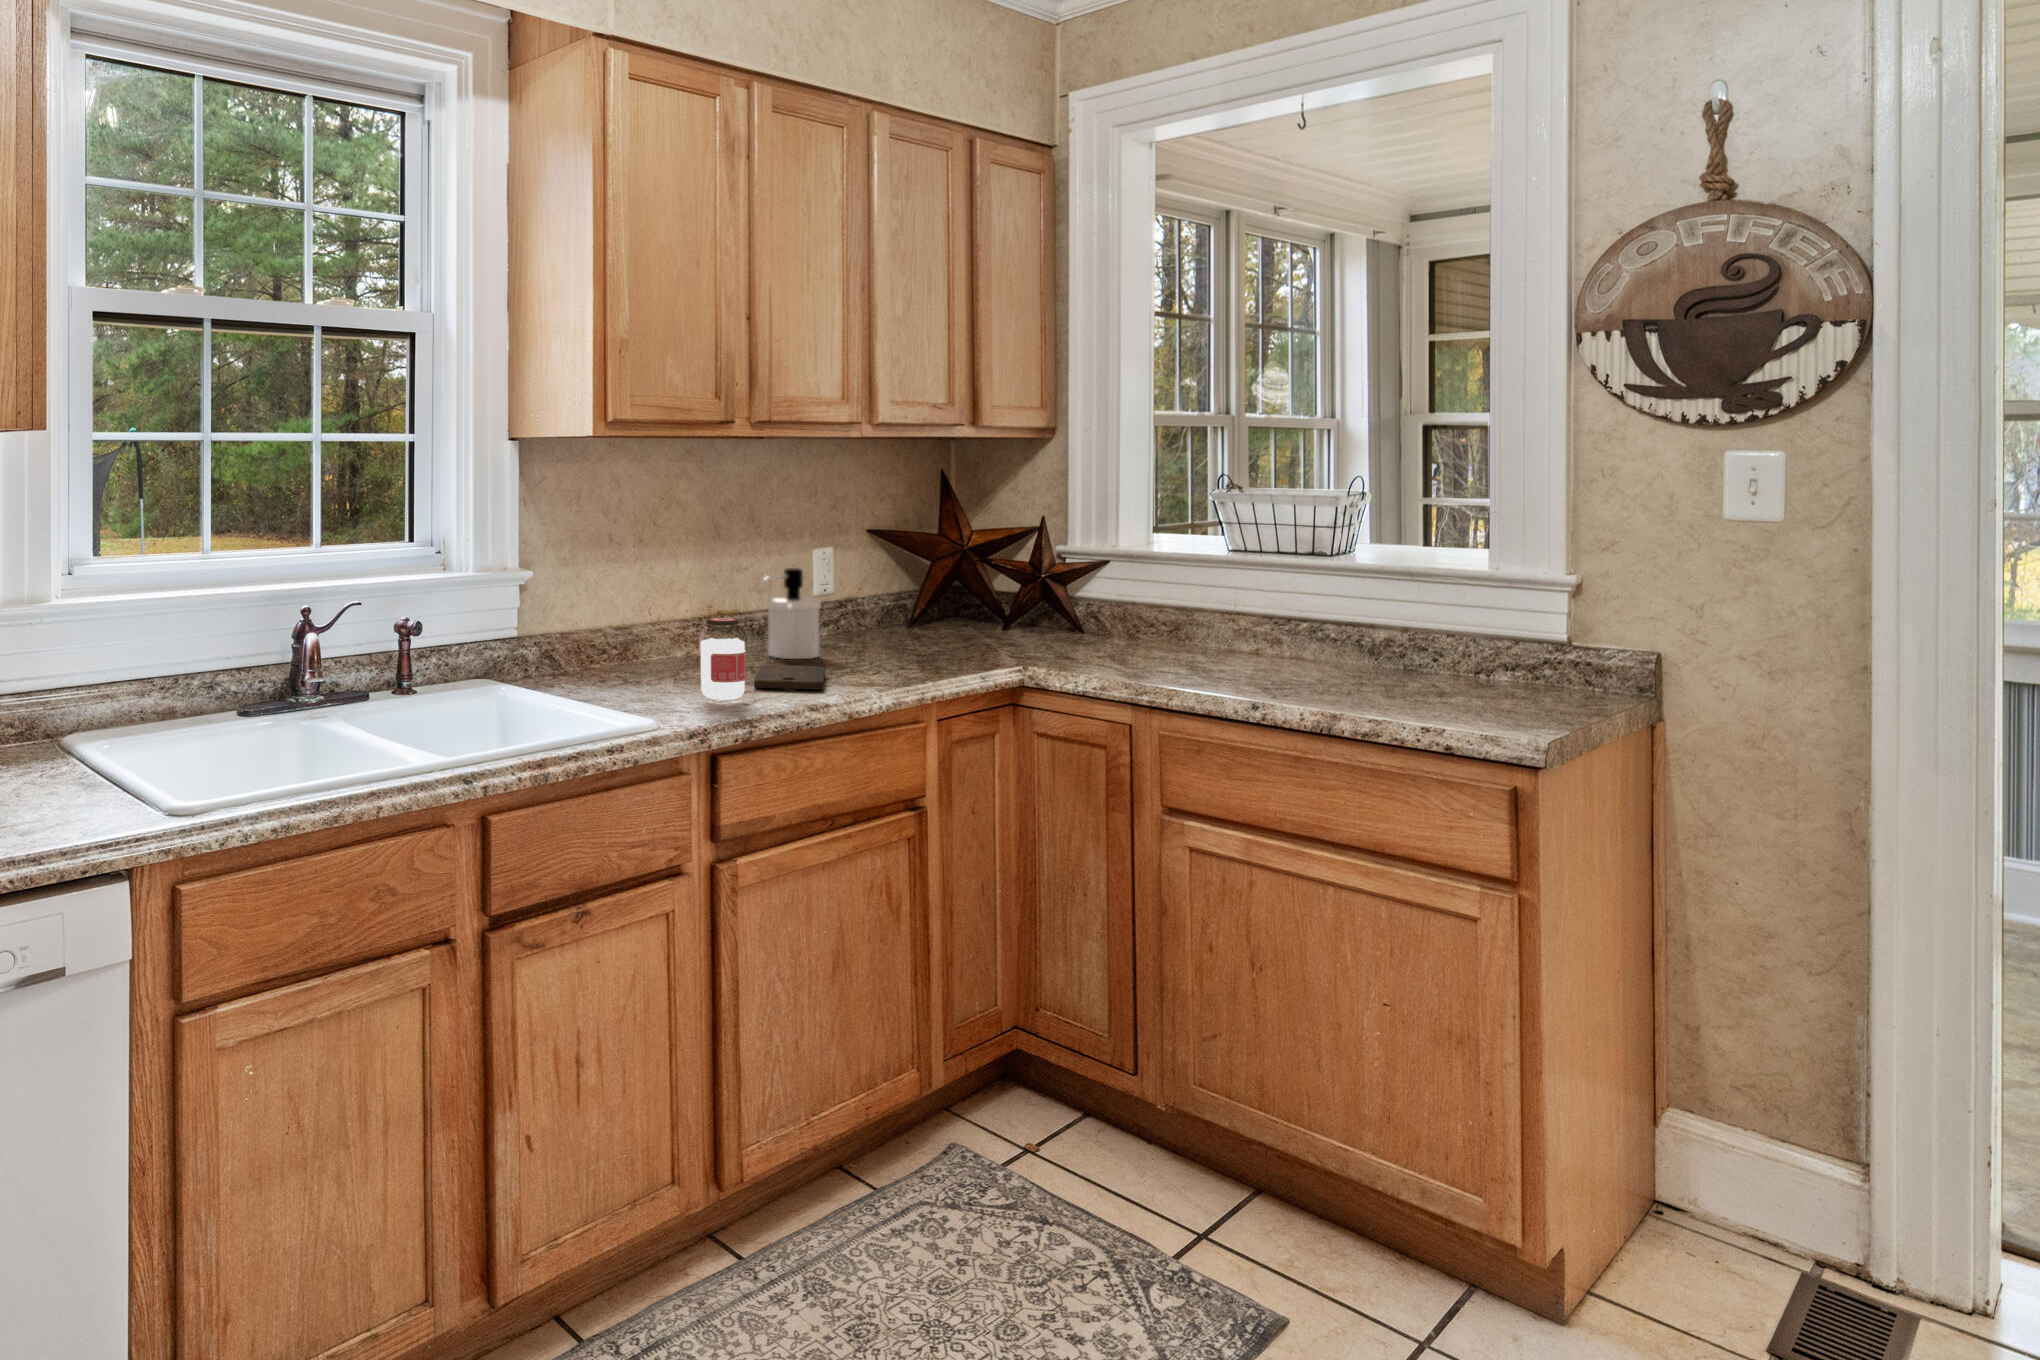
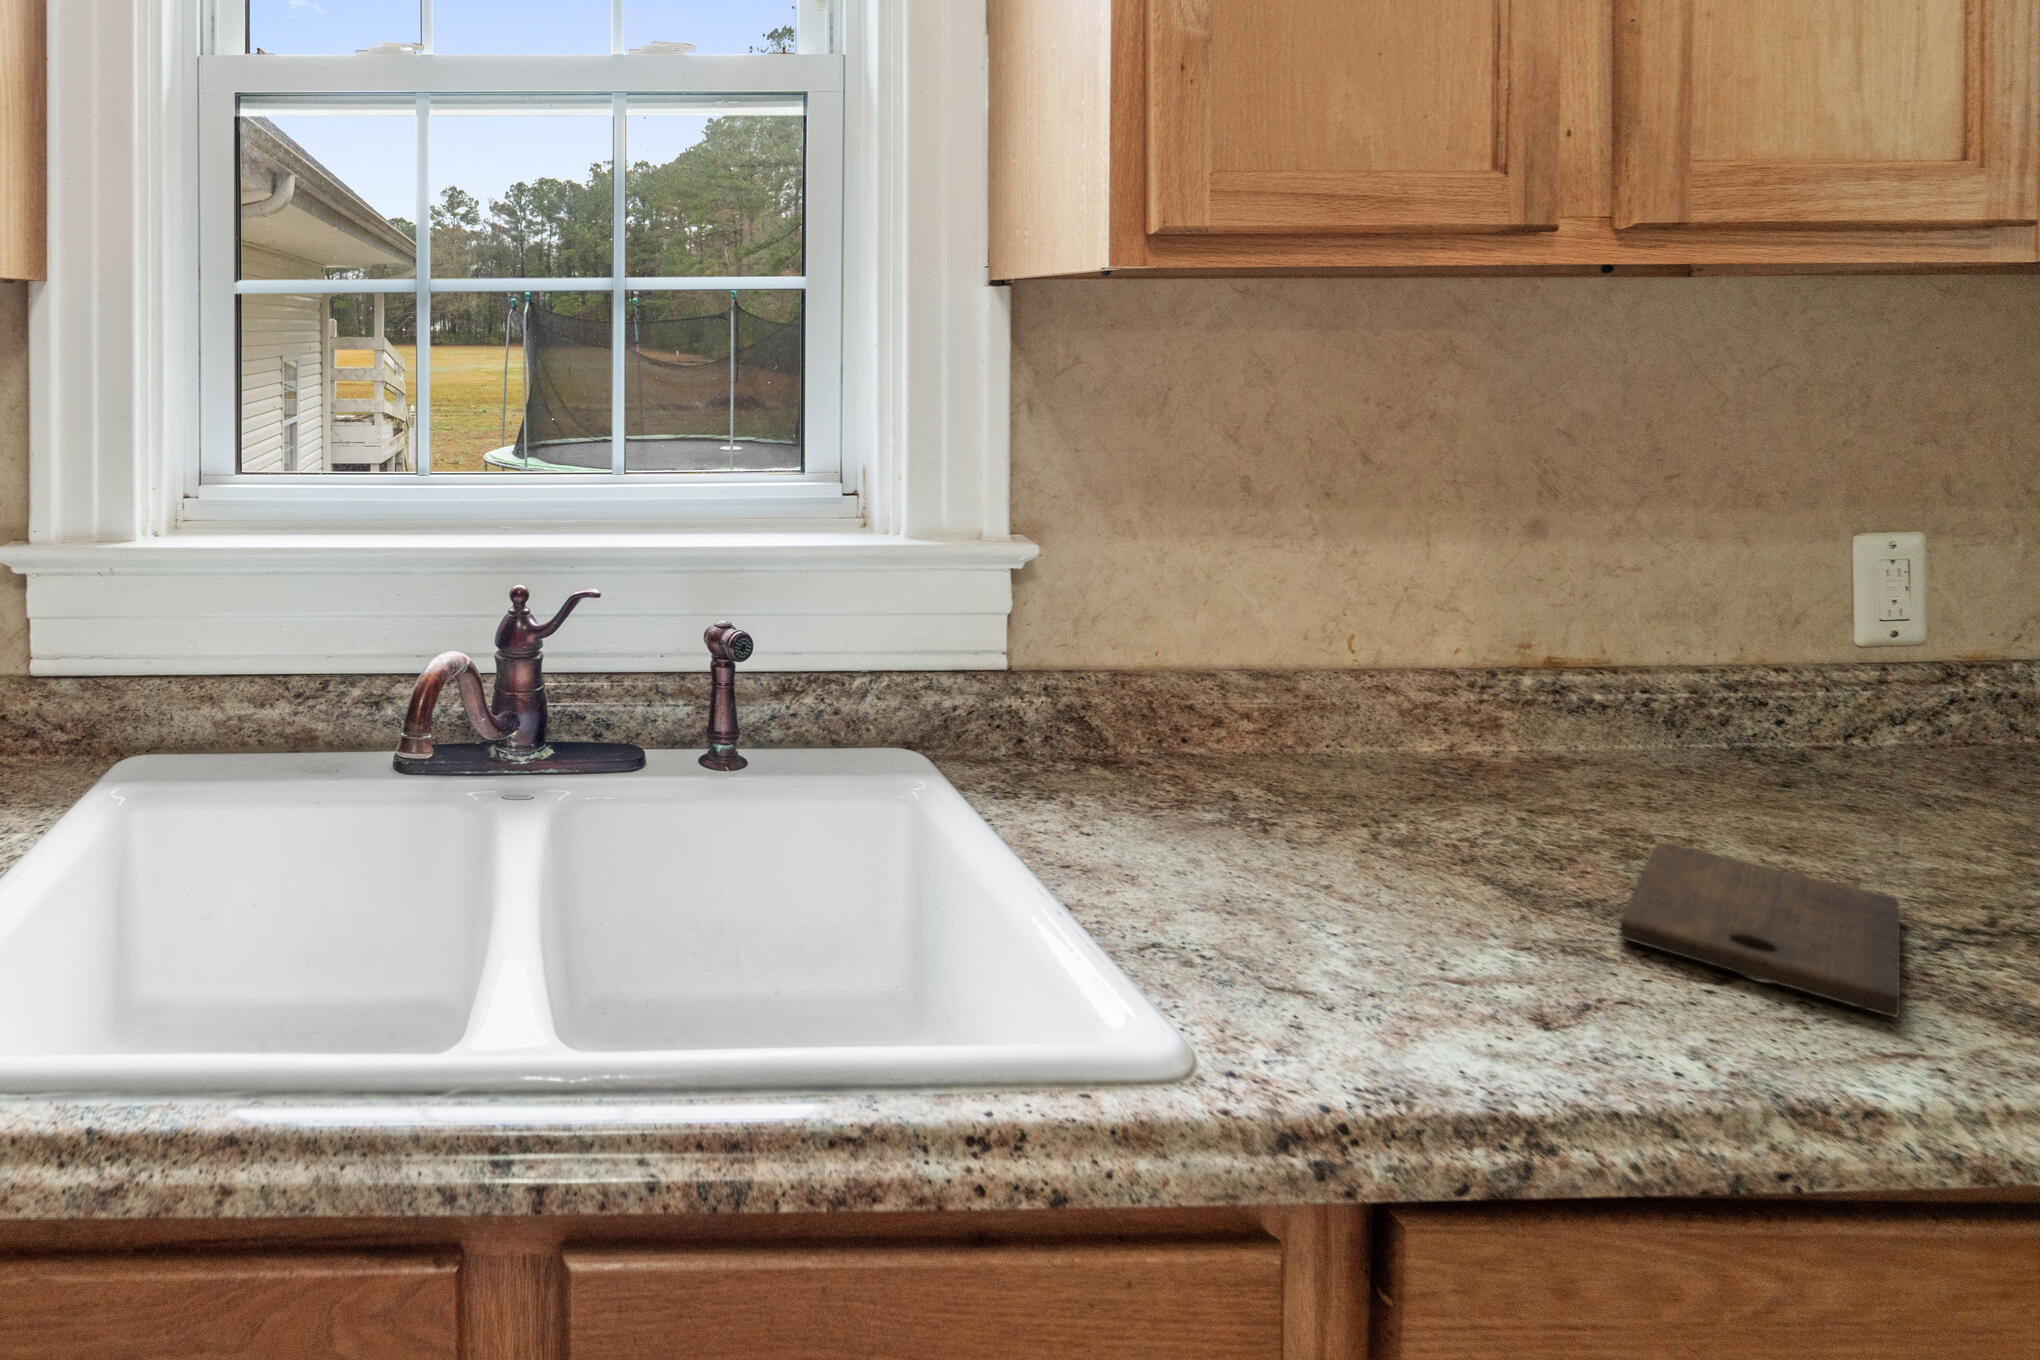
soap dispenser: present [759,568,821,659] -> none [1657,590,1881,829]
jar: present [699,618,747,700] -> none [1418,743,1586,994]

